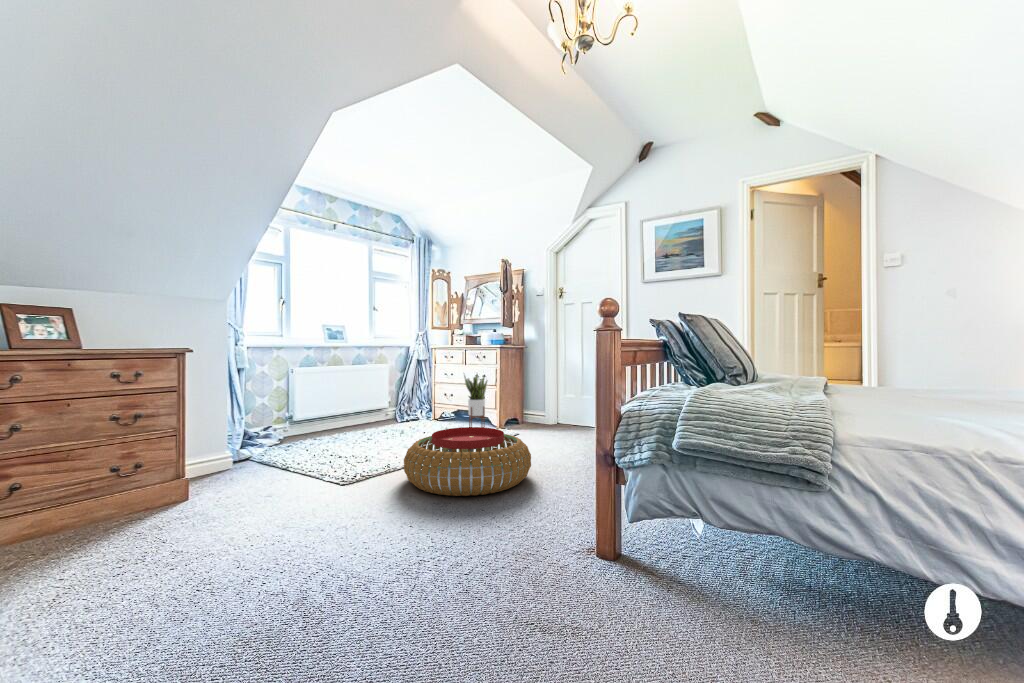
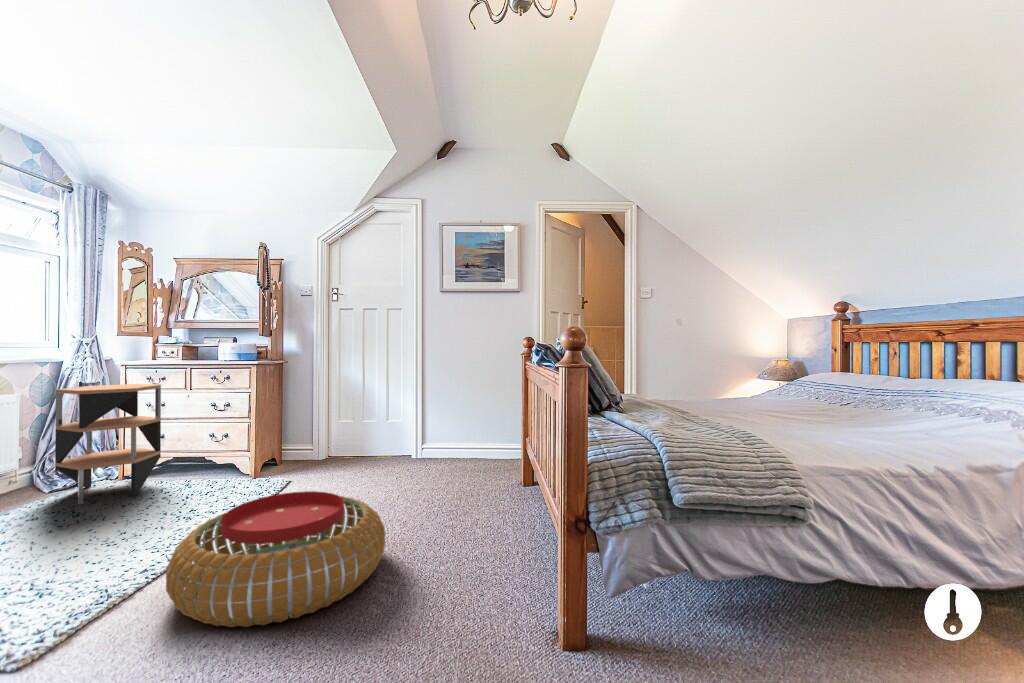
side table: none [400,360,449,429] -> present [55,384,161,505]
potted plant: present [464,374,487,427] -> none [193,401,236,486]

